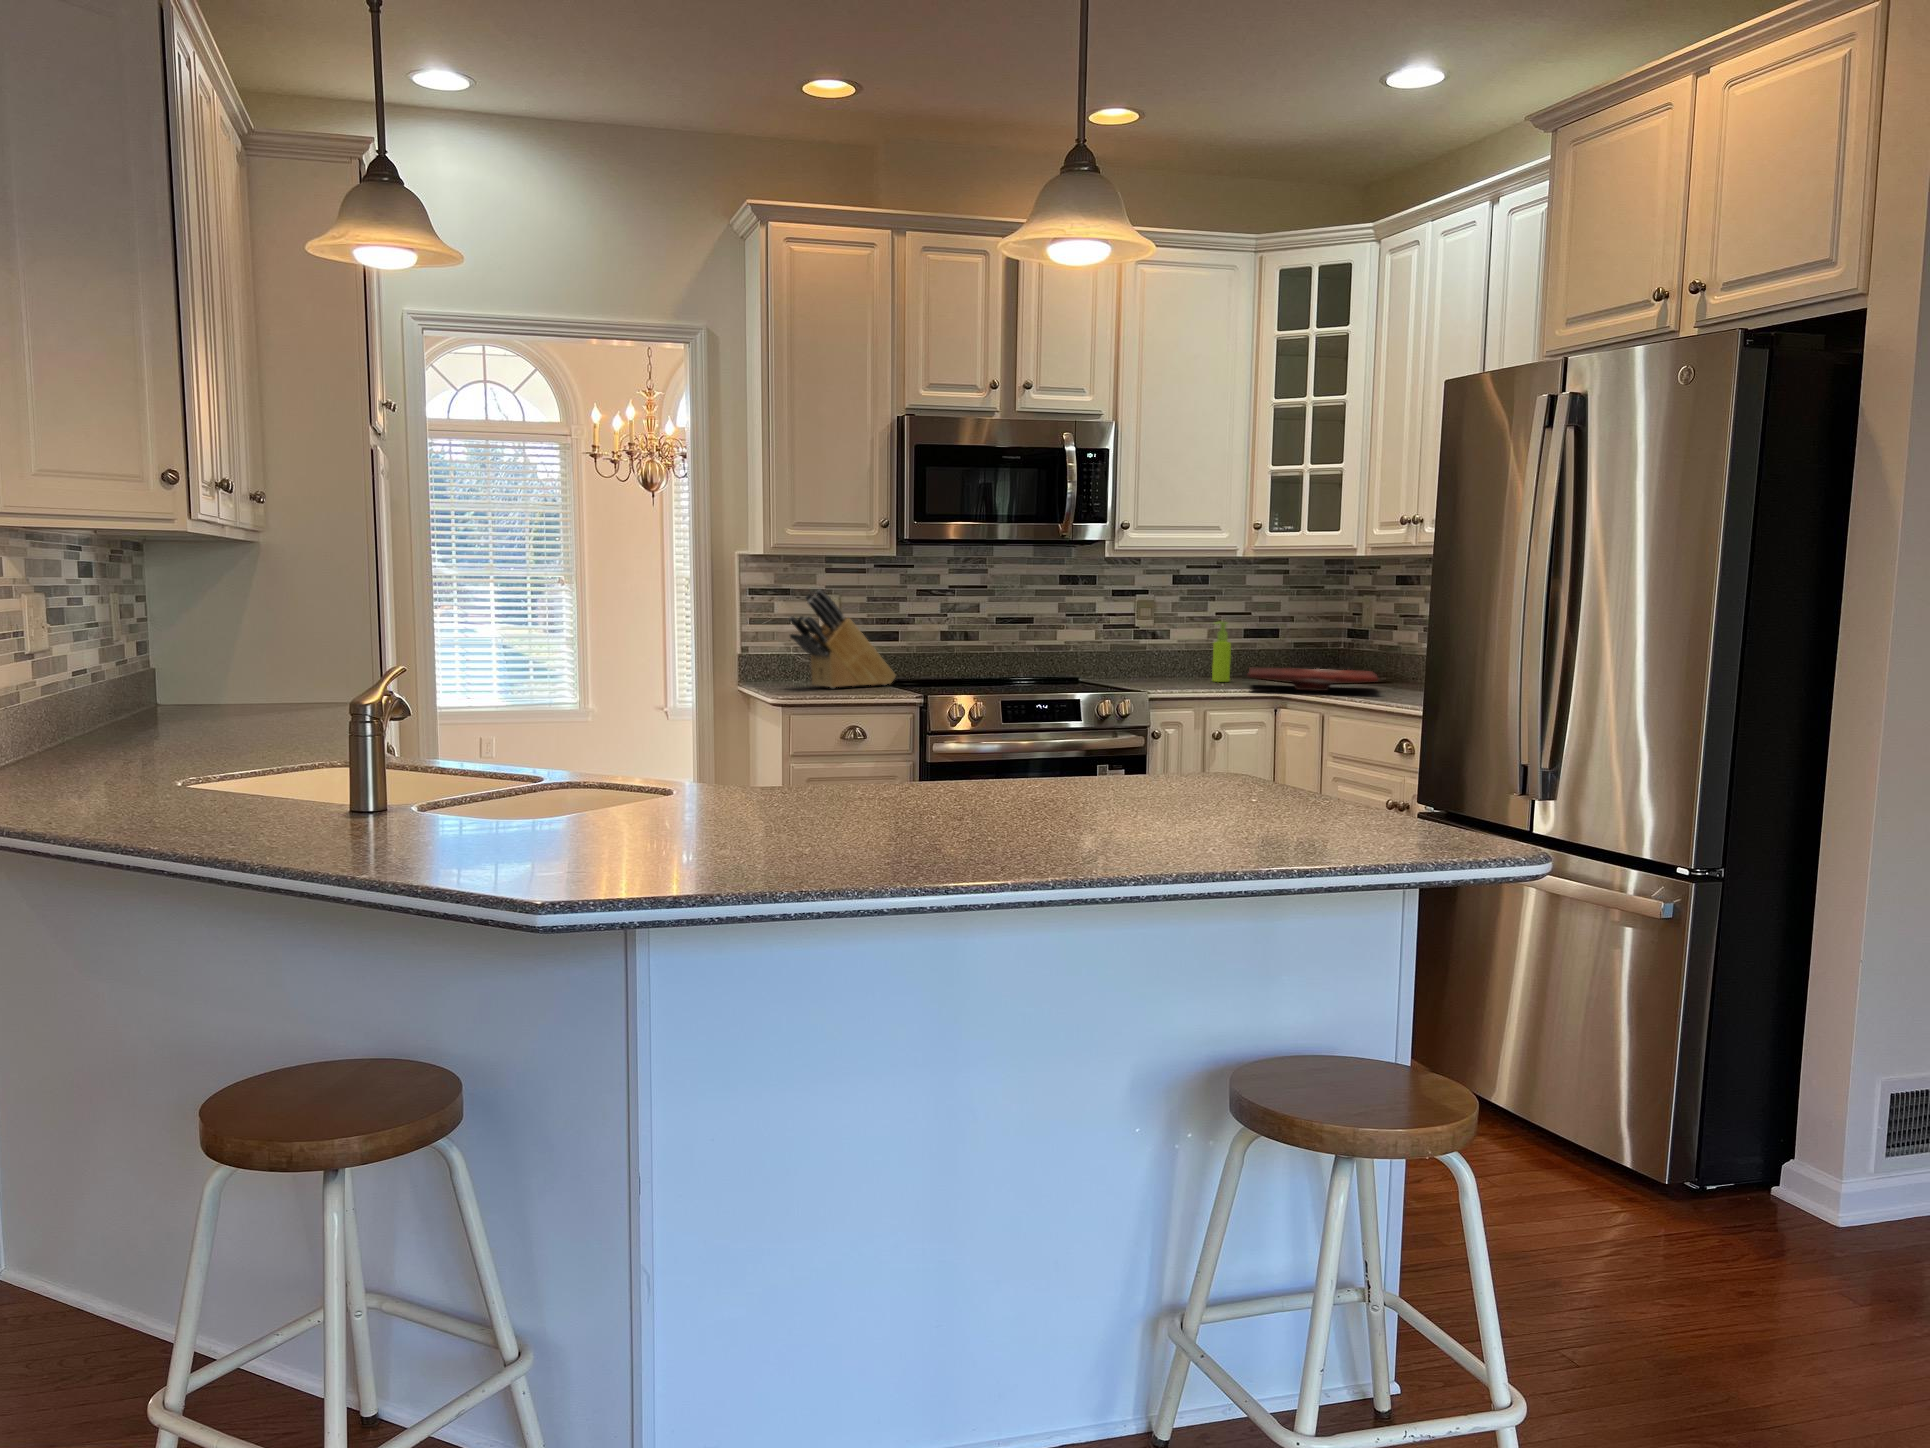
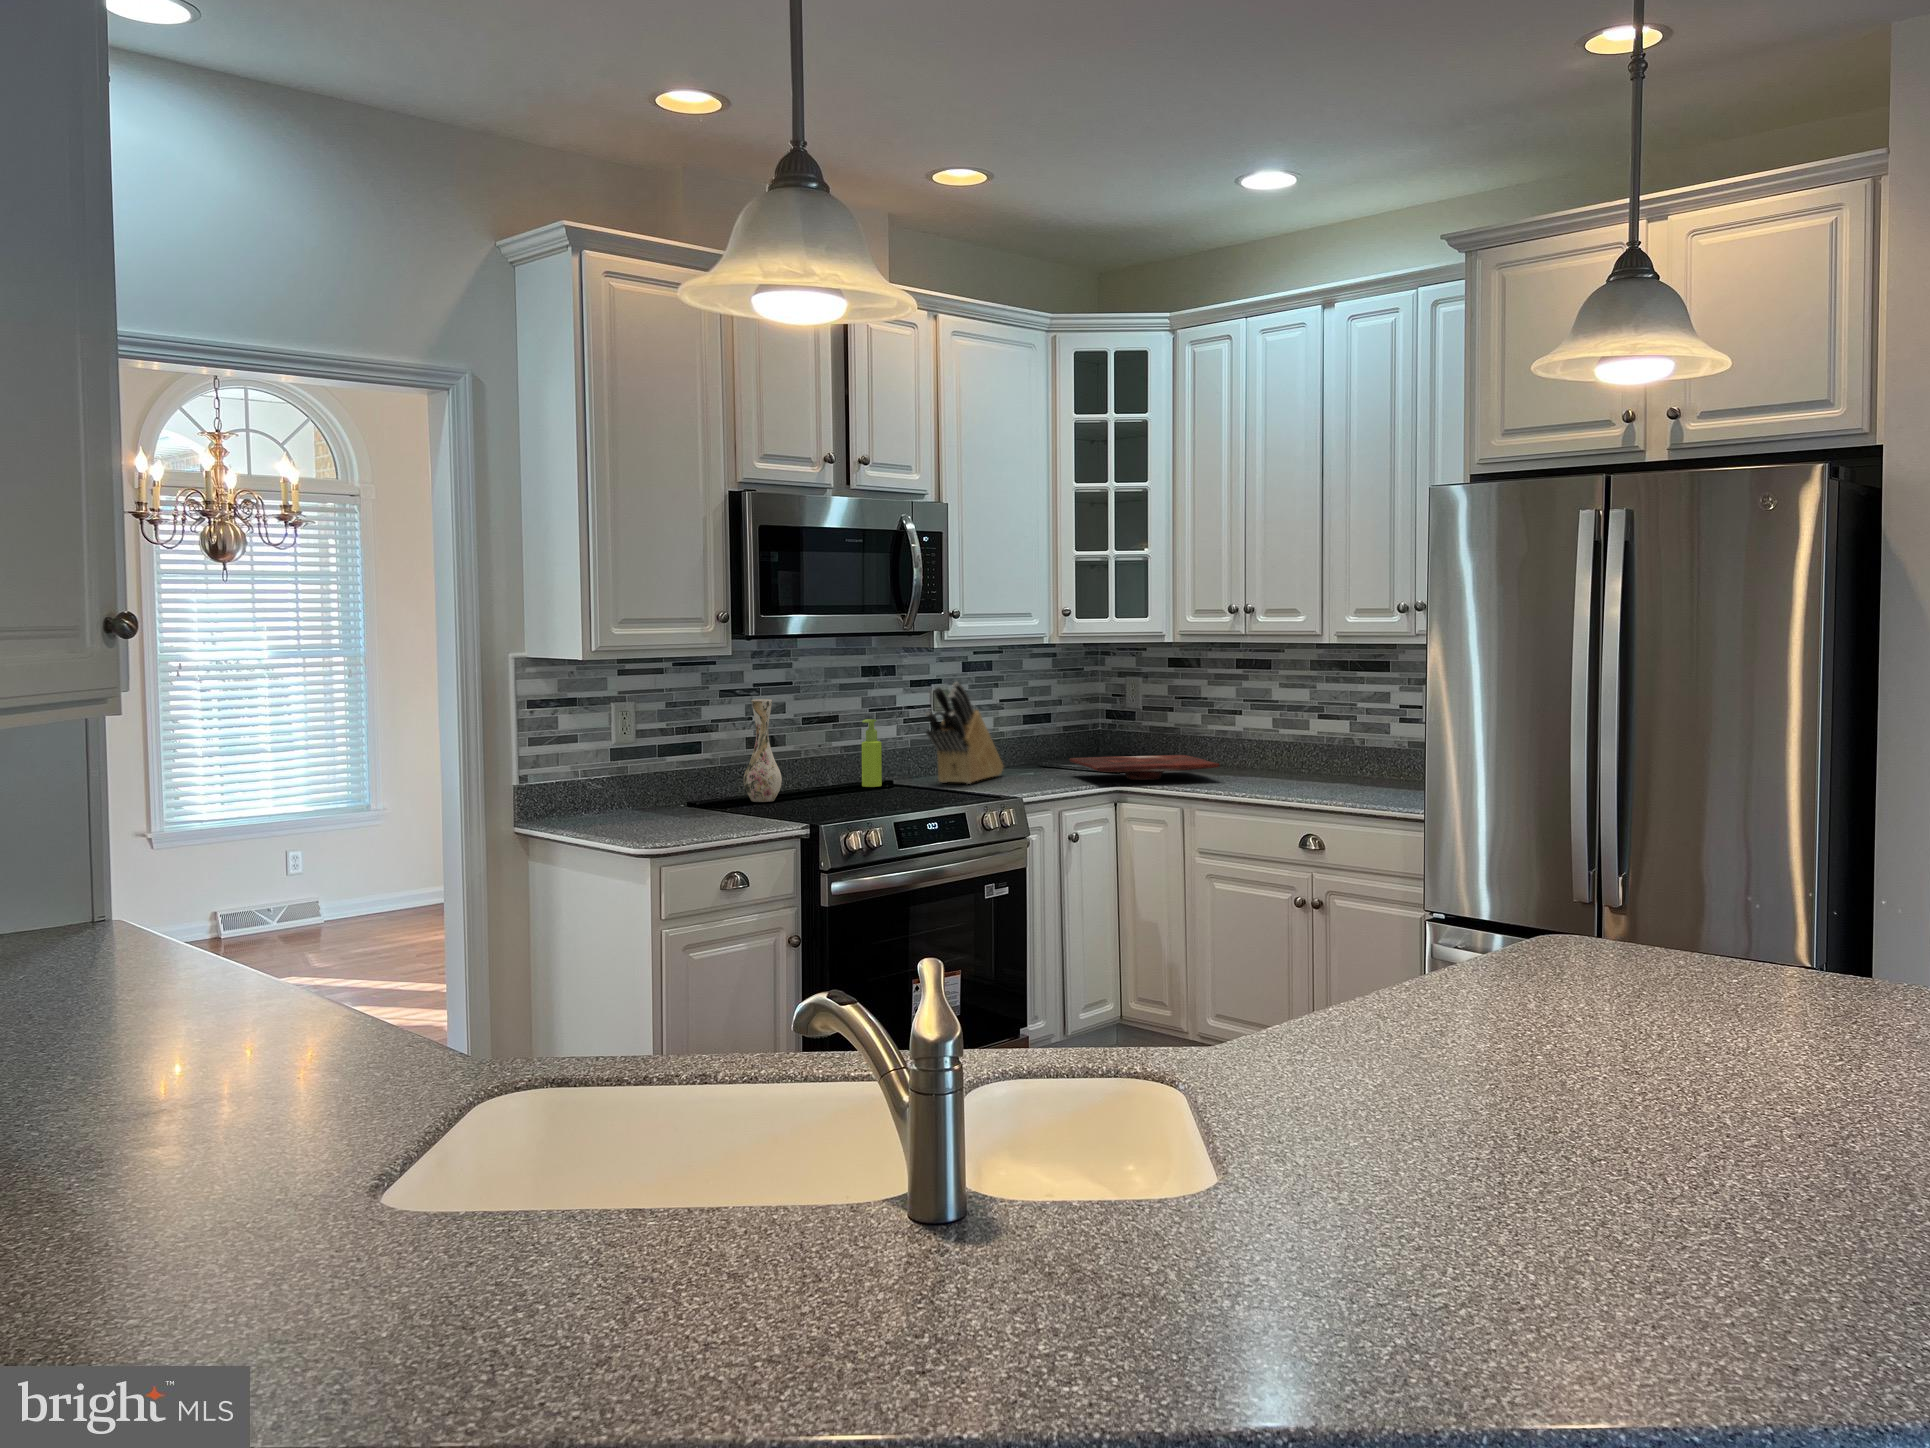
knife block: present [789,589,896,688] -> present [926,682,1004,784]
vase: none [923,597,955,684] -> present [744,699,782,802]
soap dispenser: present [1212,622,1231,682] -> present [862,719,882,787]

